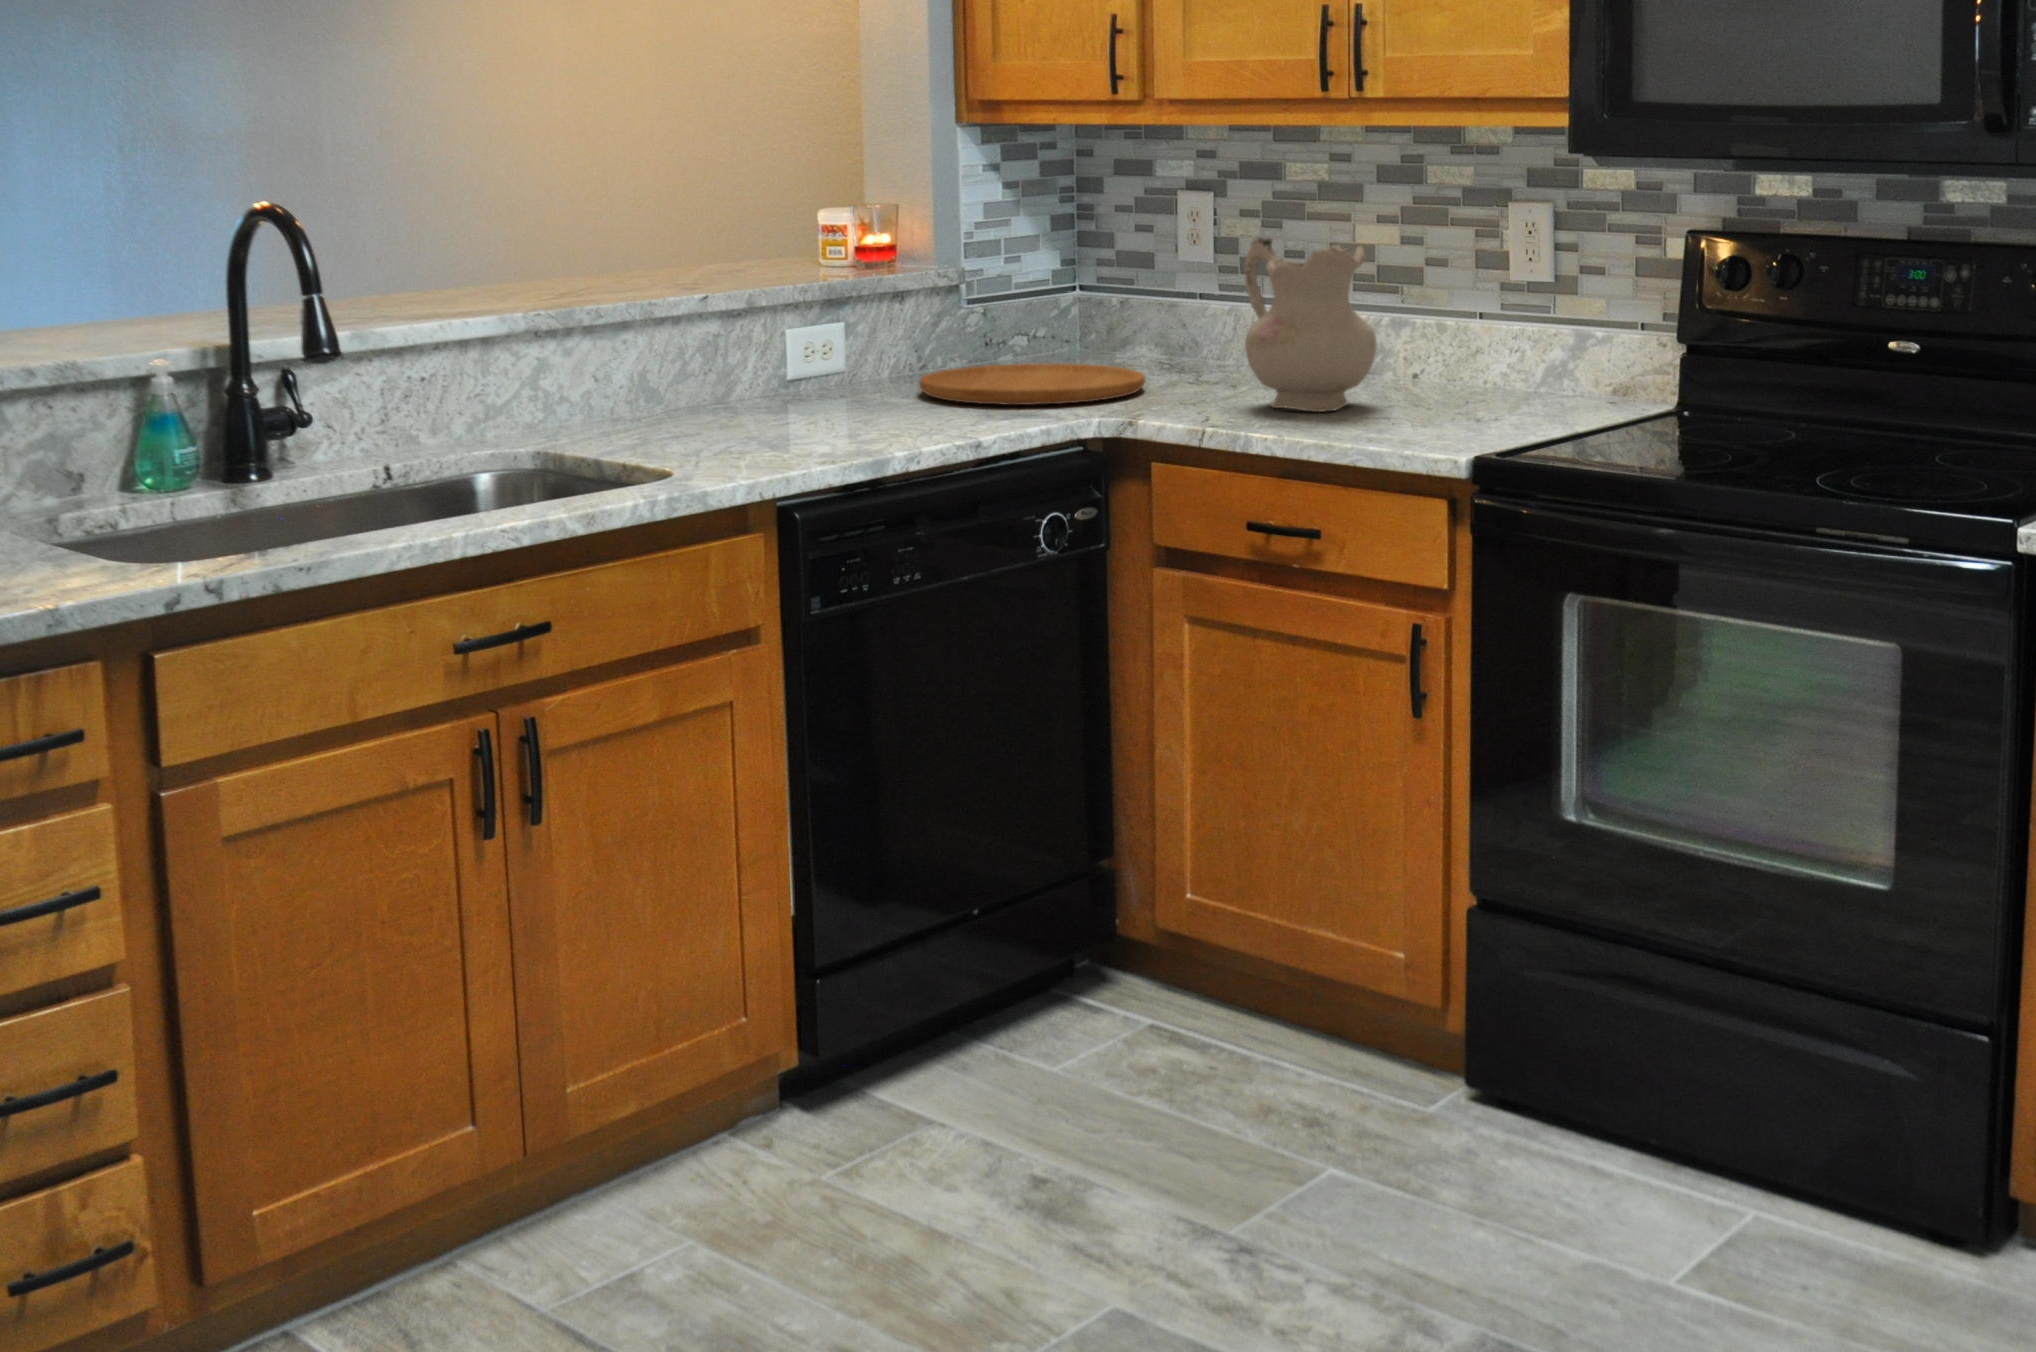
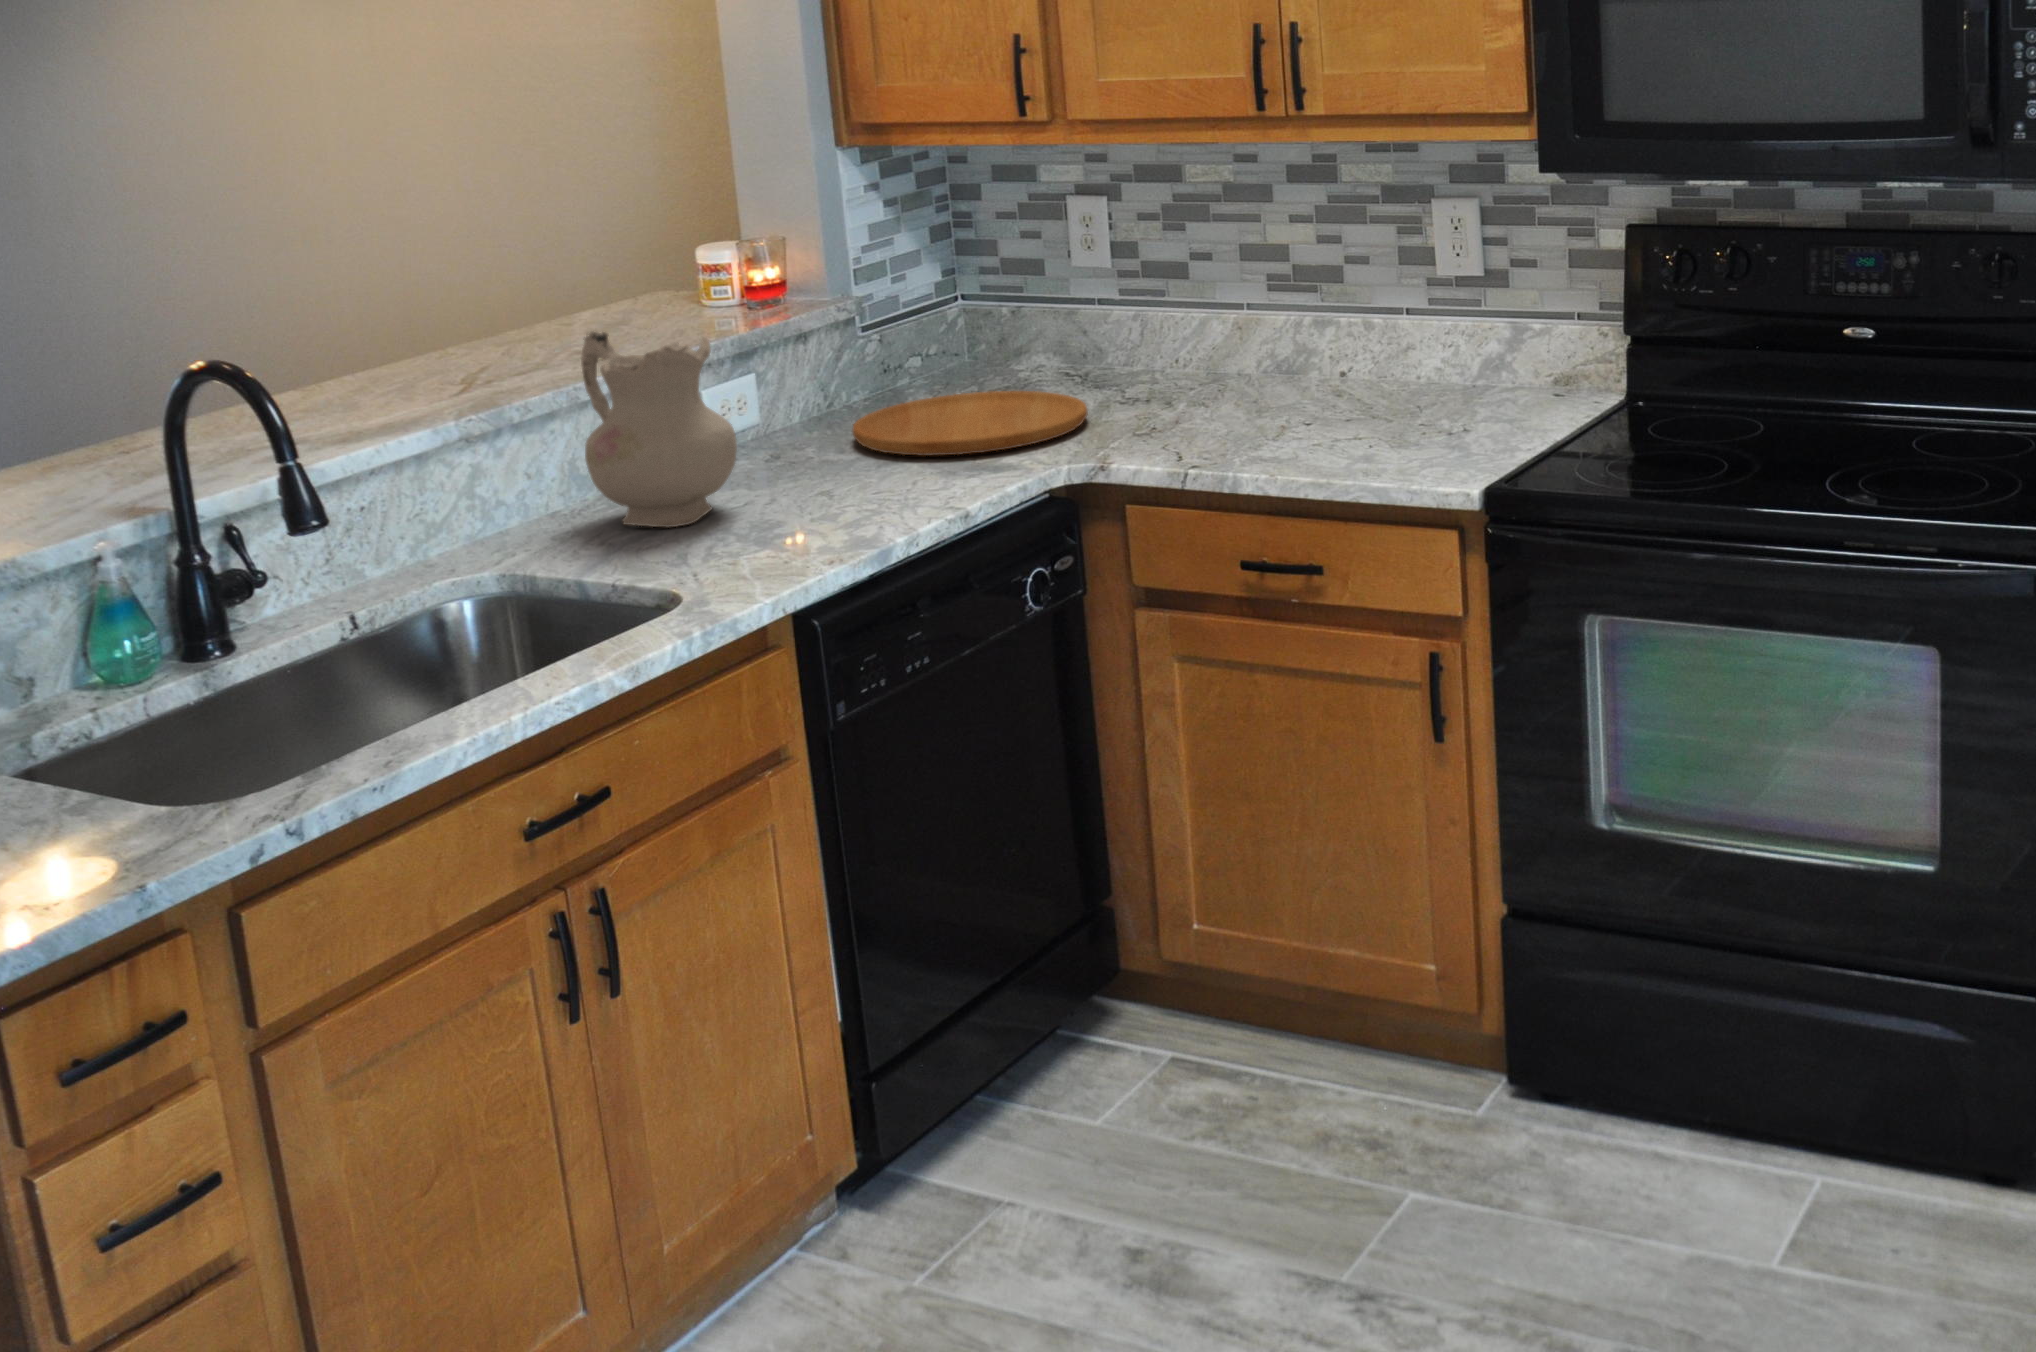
ceramic pitcher: present [1245,237,1377,412] -> present [581,332,737,528]

